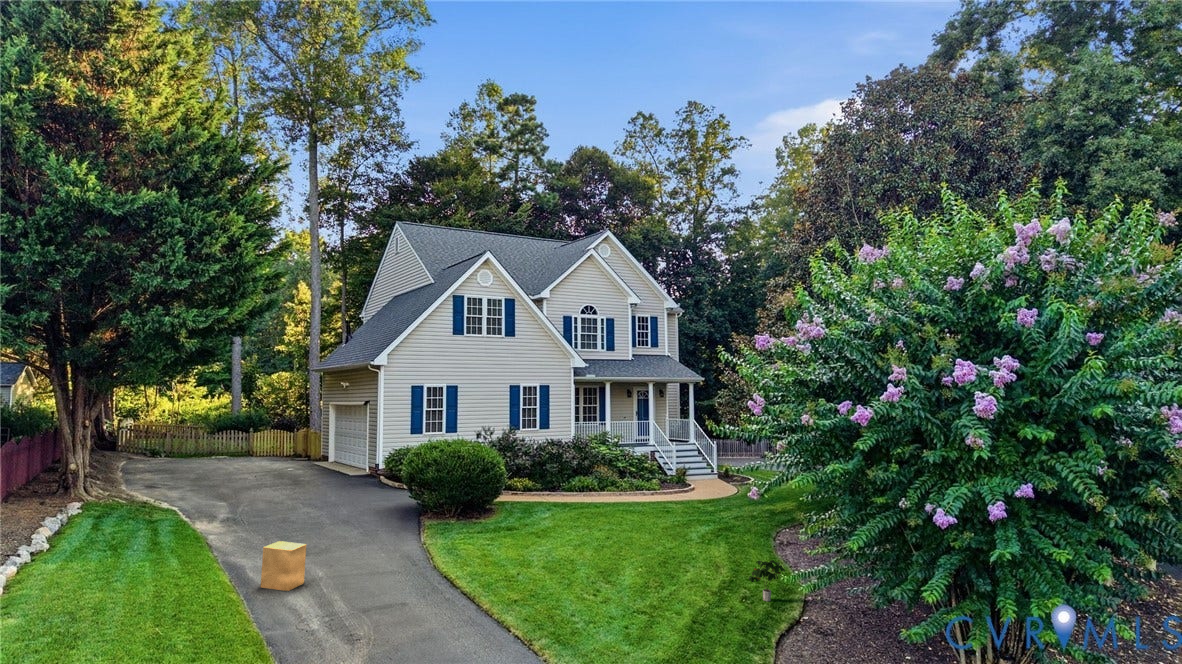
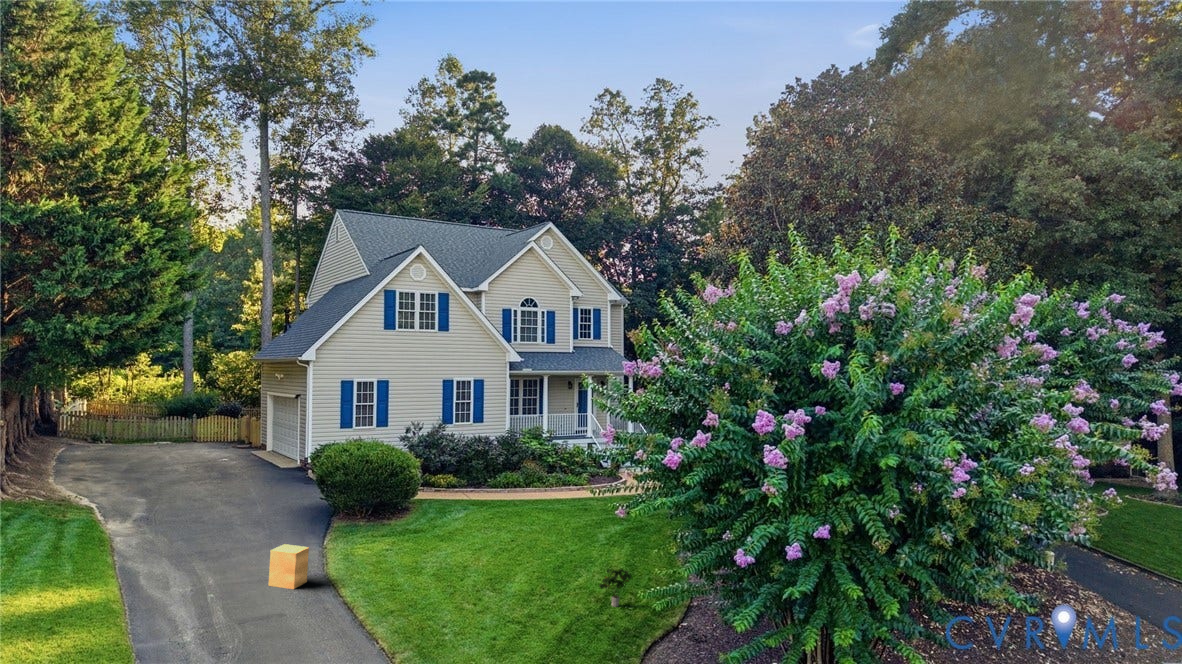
cardboard box: present [261,541,306,591] -> present [269,544,309,589]

